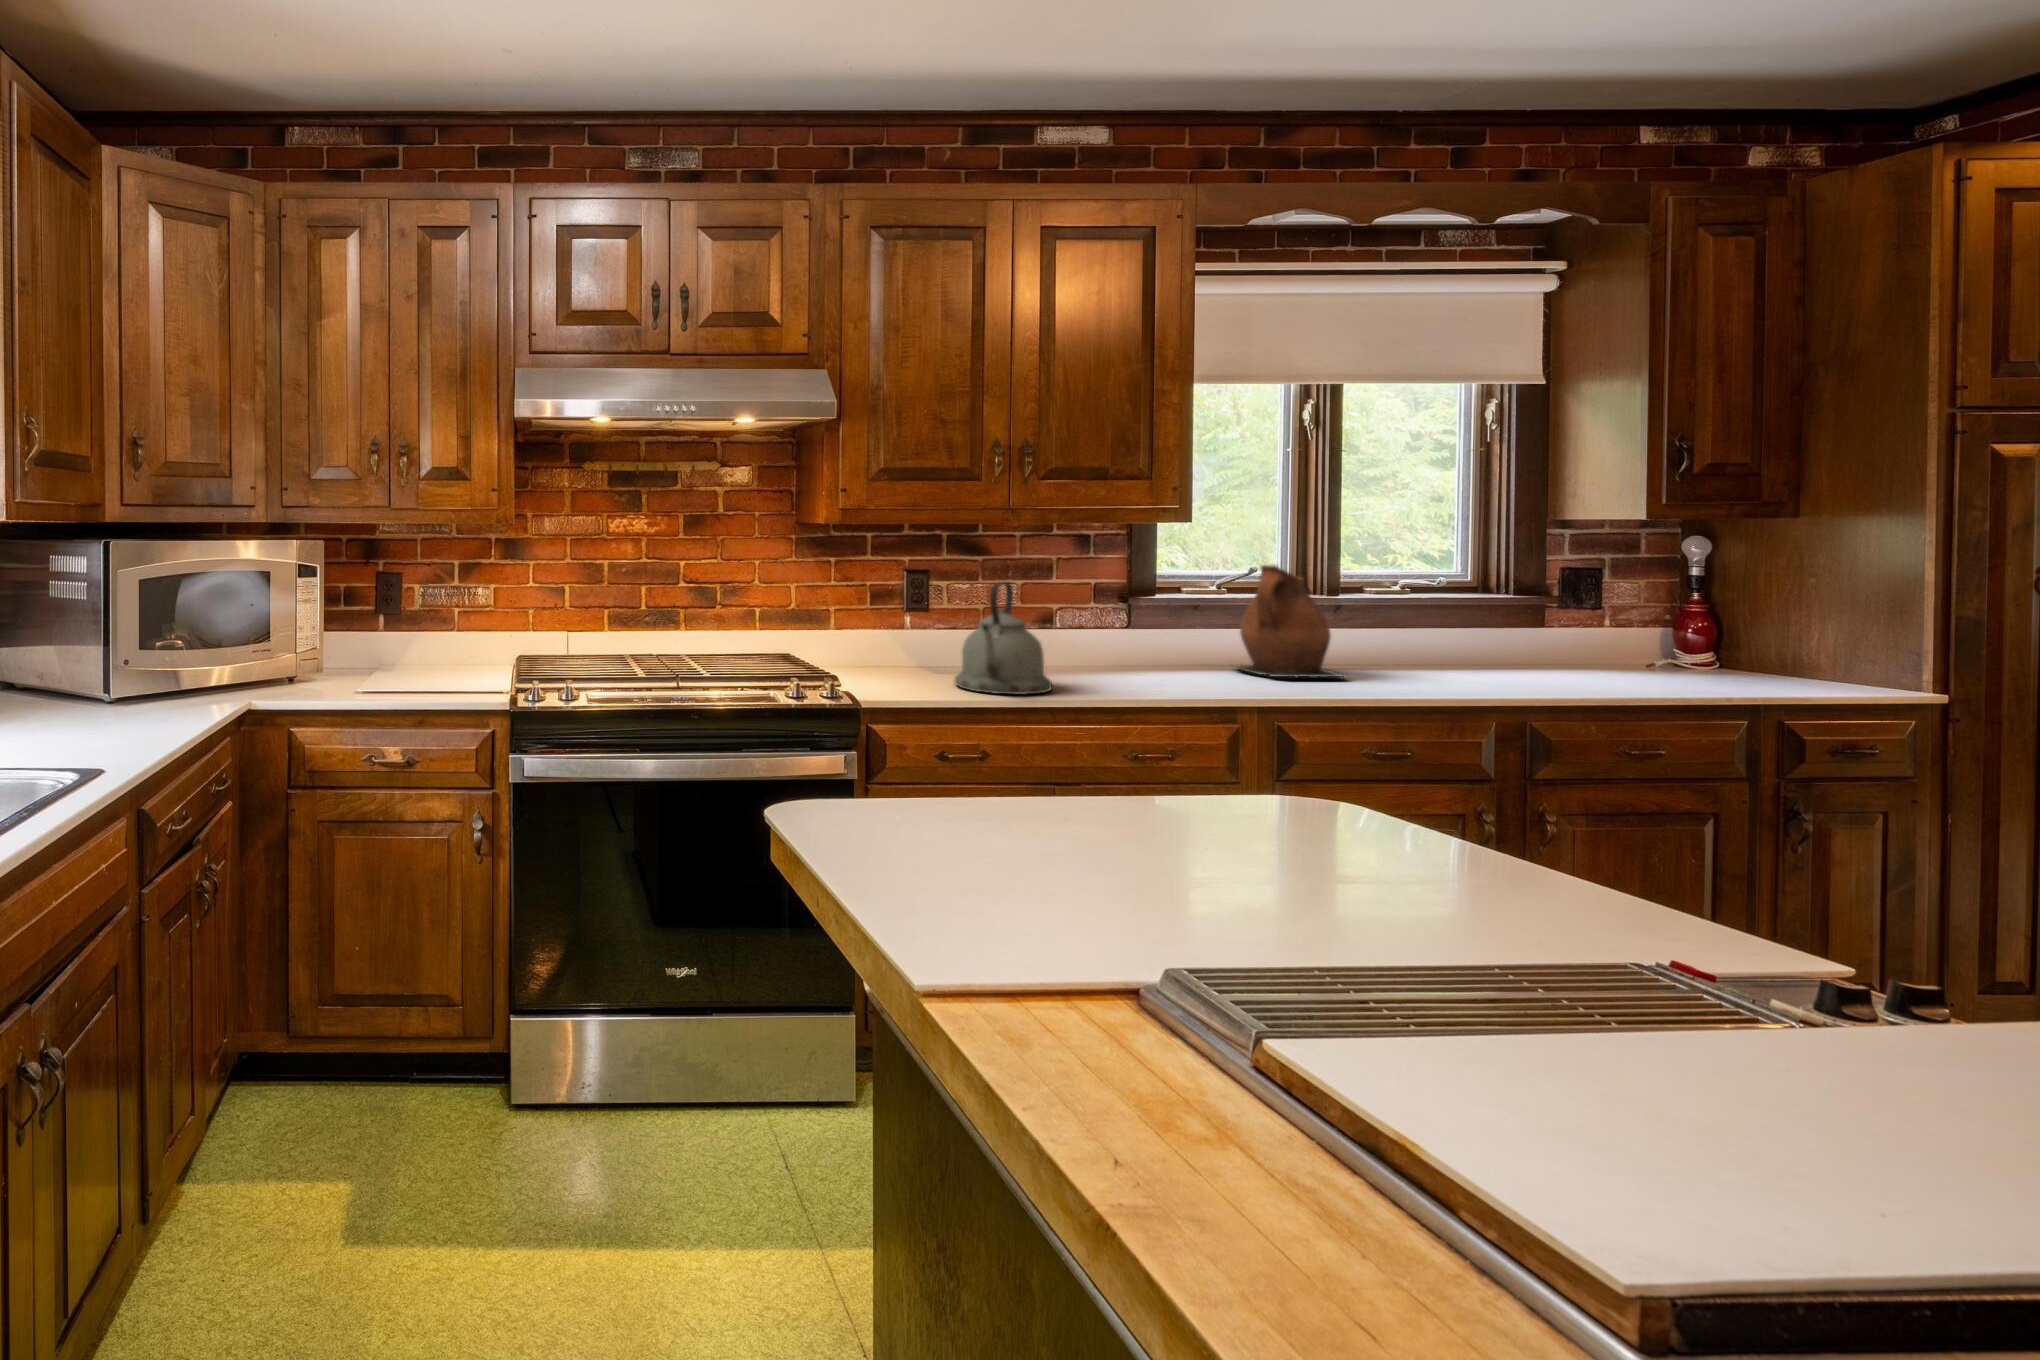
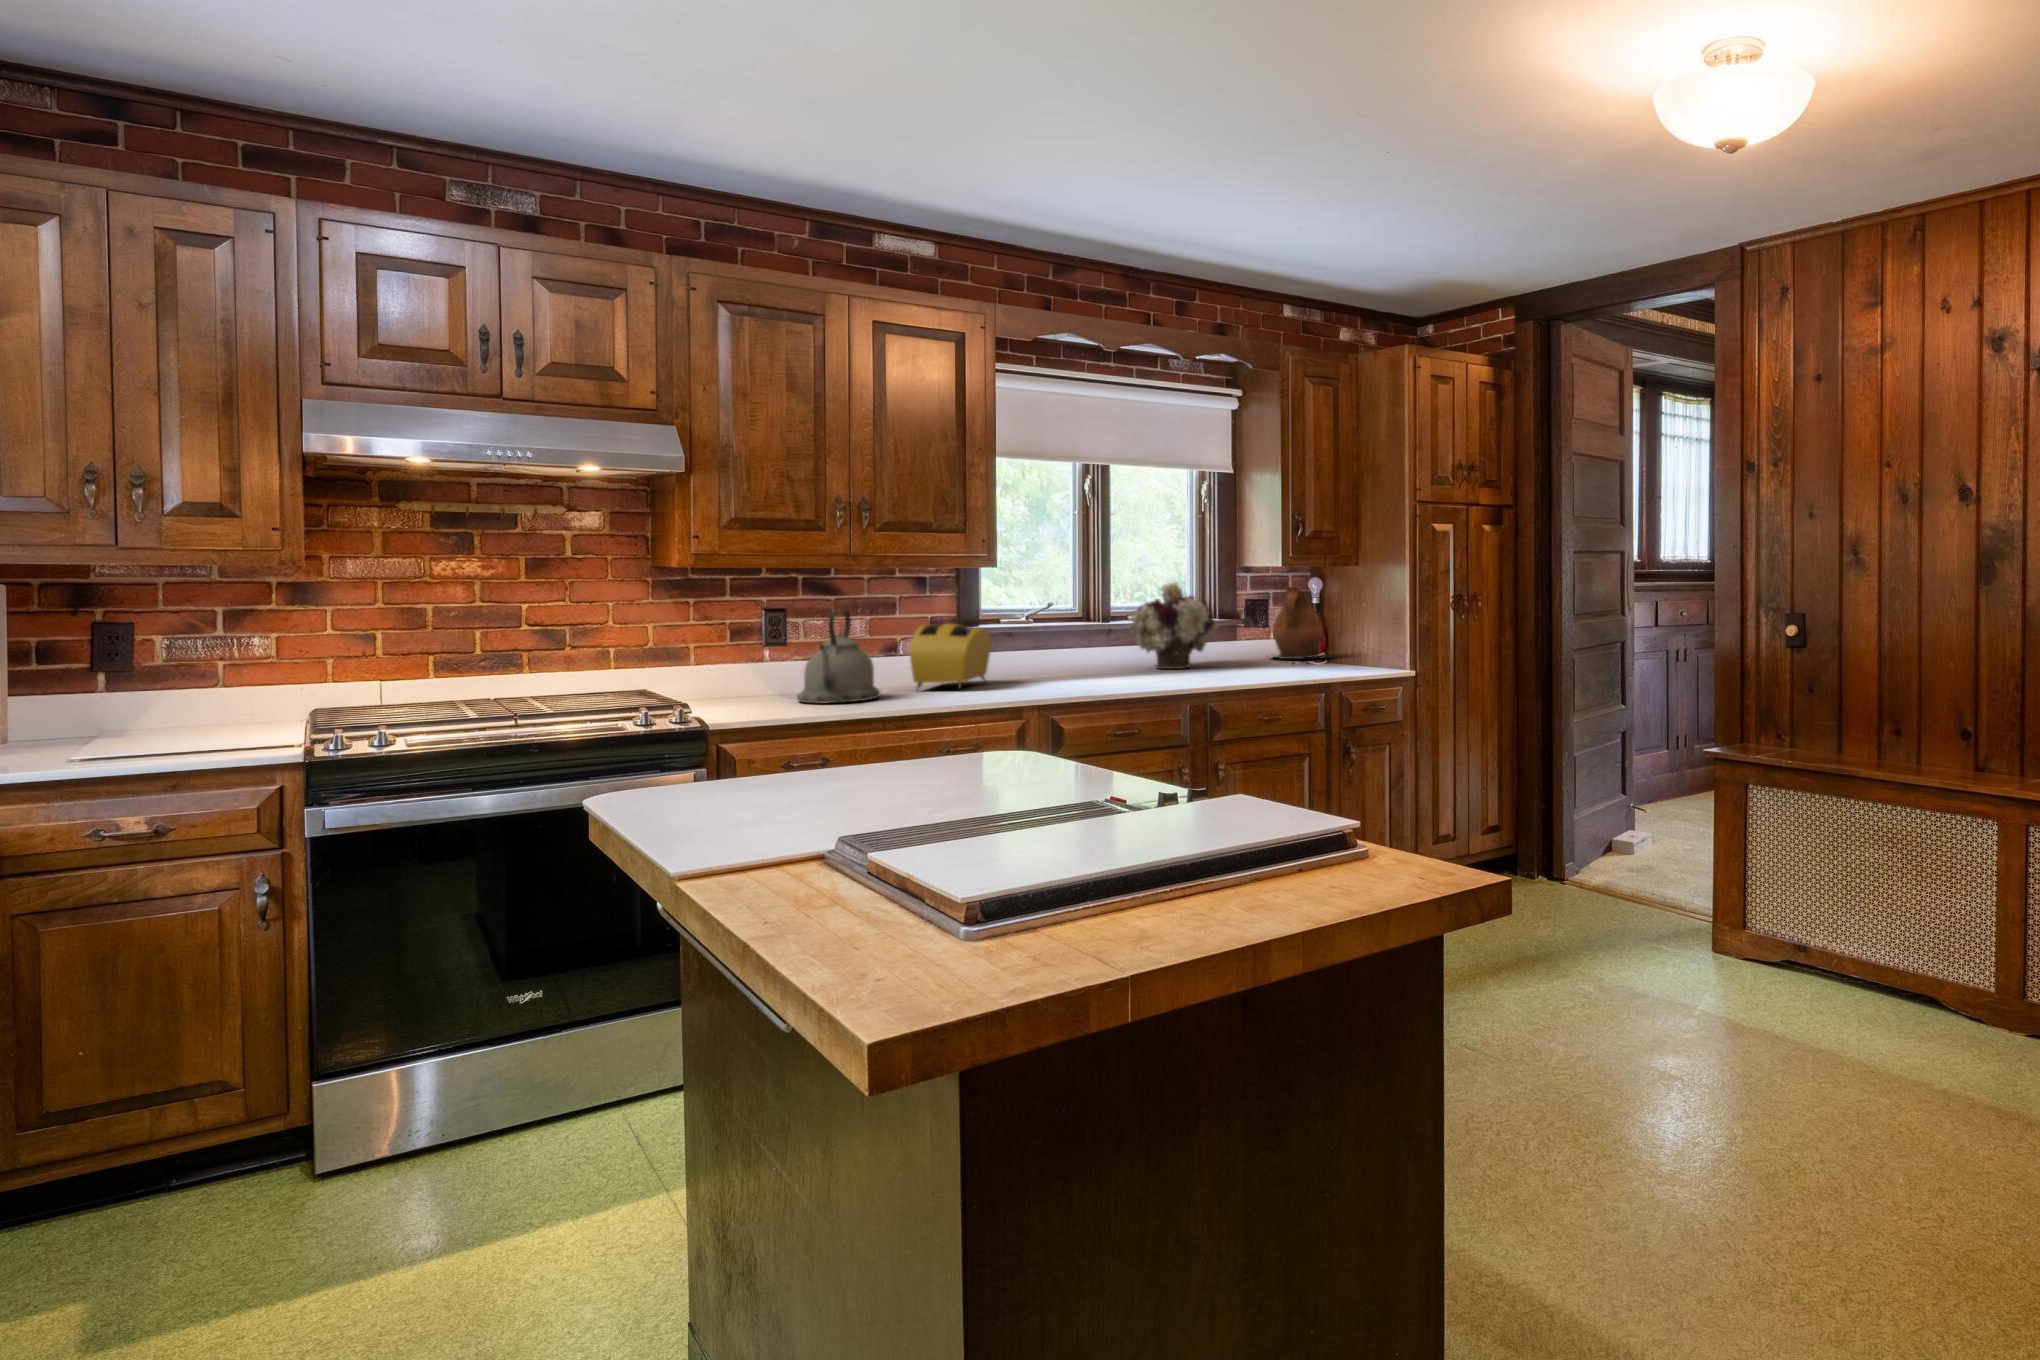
flower arrangement: none [1379,554,1538,679] -> present [1129,583,1218,669]
ceramic pitcher: present [1237,565,1347,678] -> present [1273,587,1325,659]
toaster: none [1084,600,1188,689] -> present [910,624,991,689]

